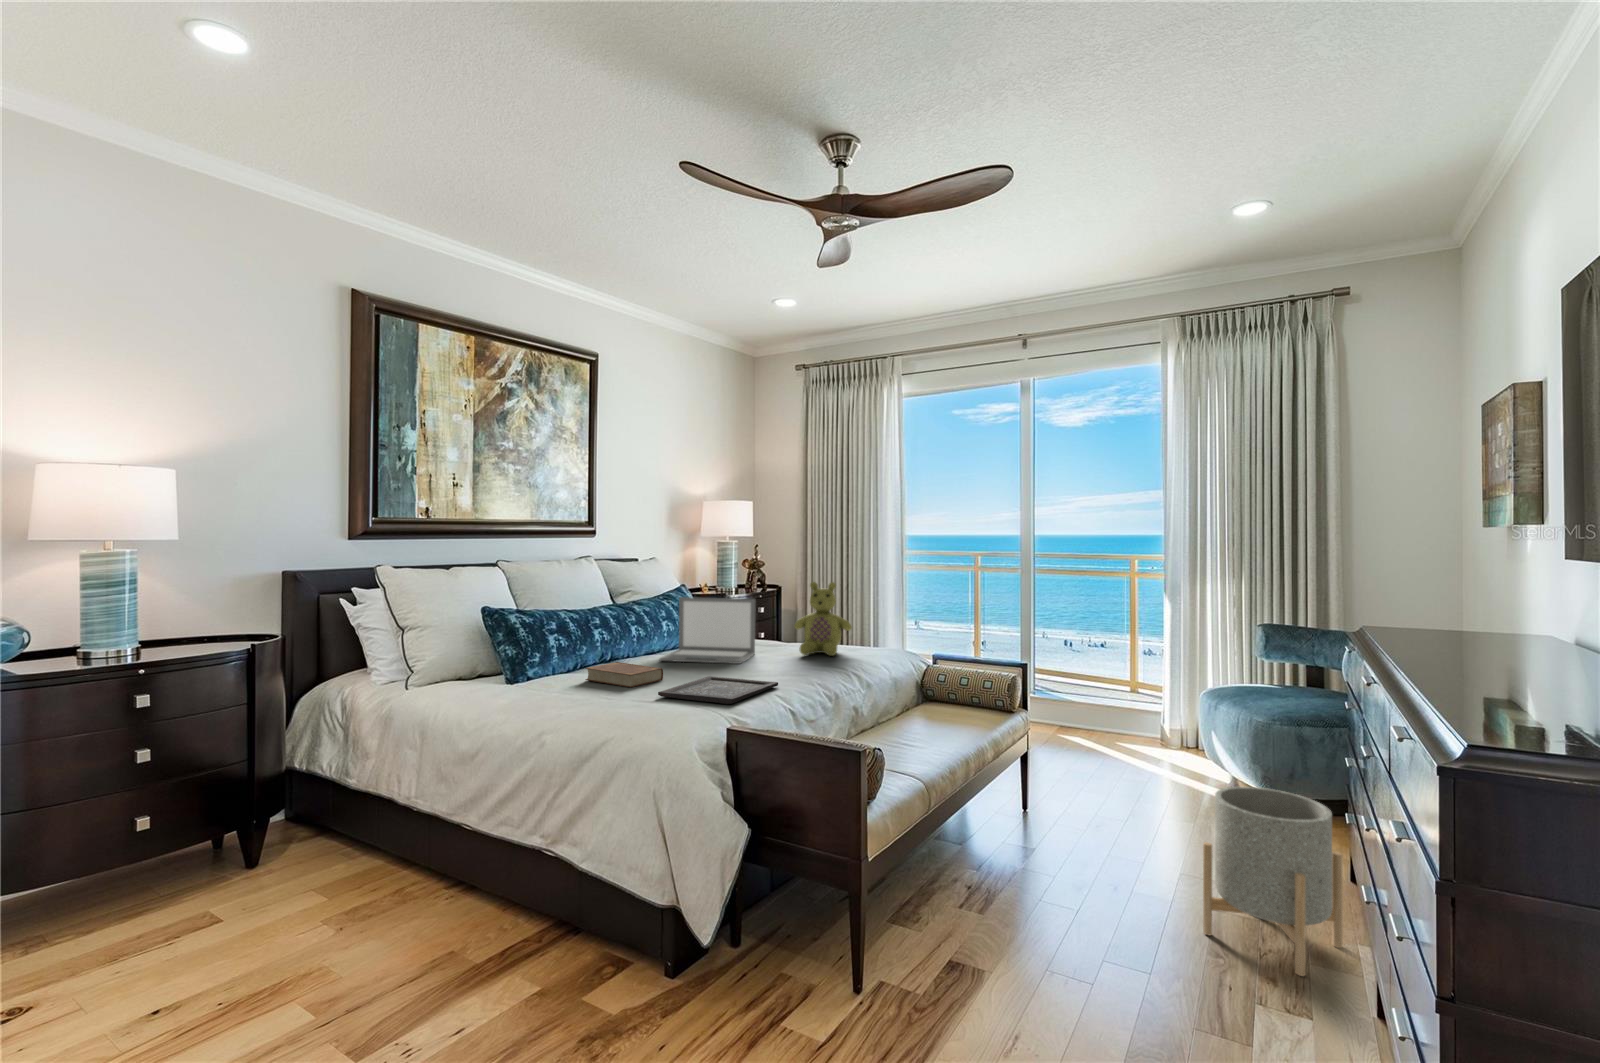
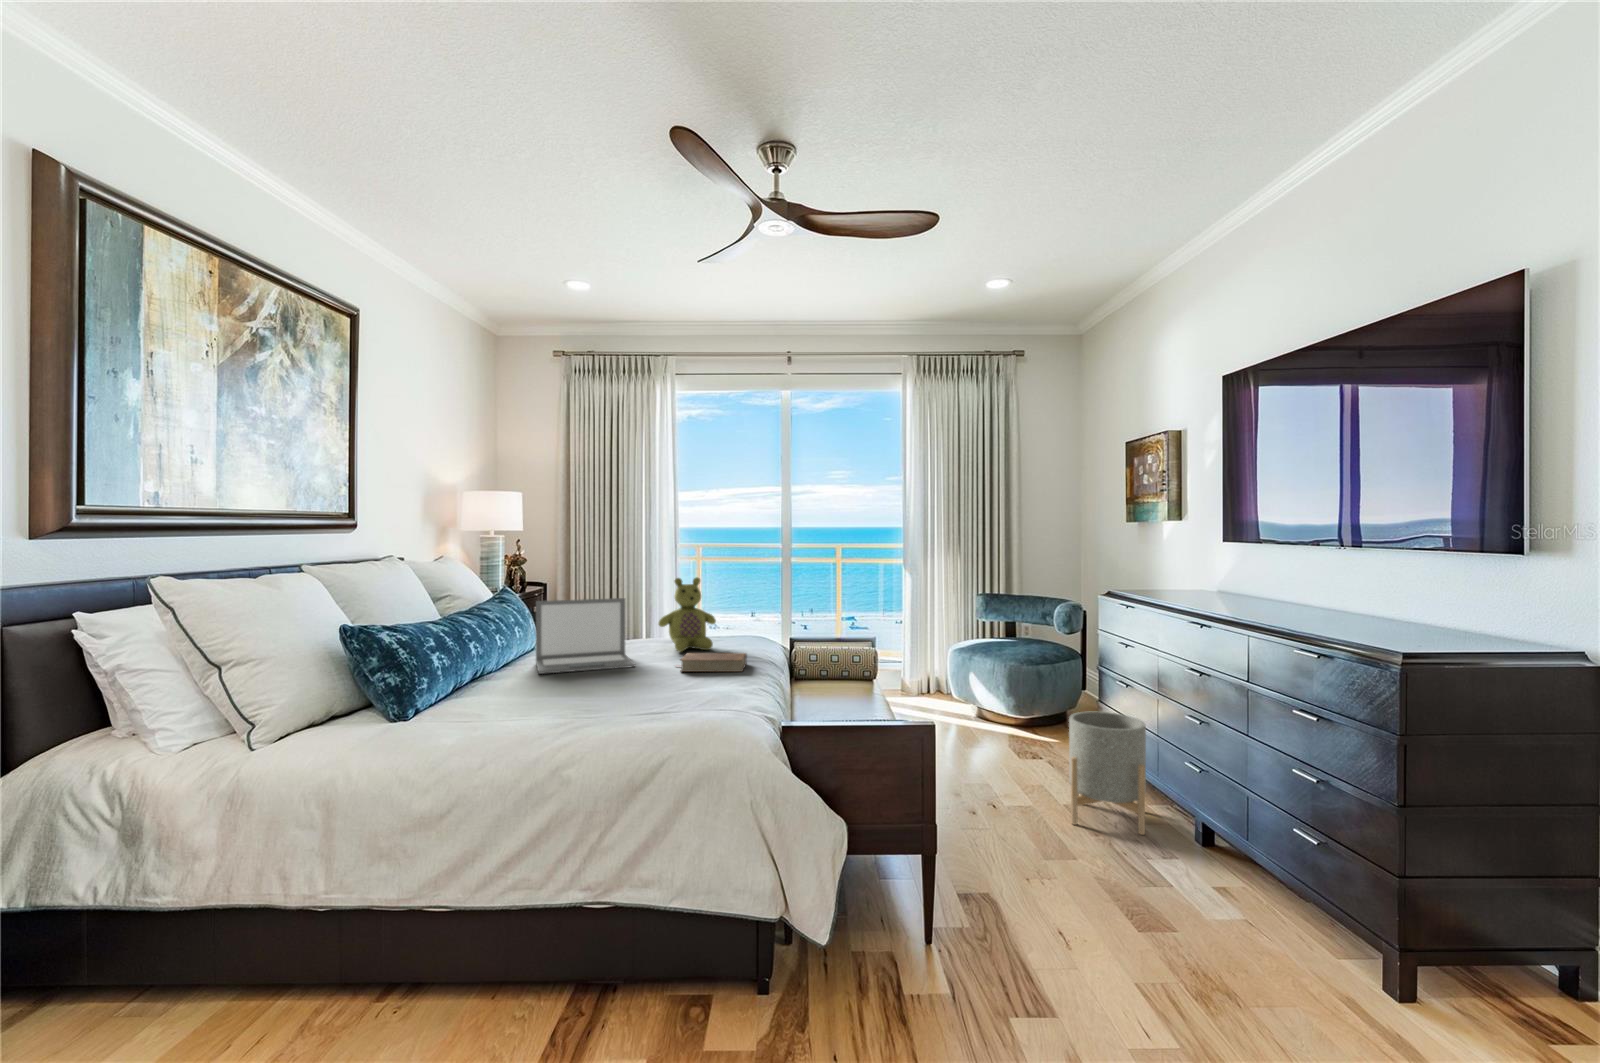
book: present [586,662,663,687] -> present [681,653,747,672]
tray: present [658,676,778,704] -> none [641,679,736,708]

